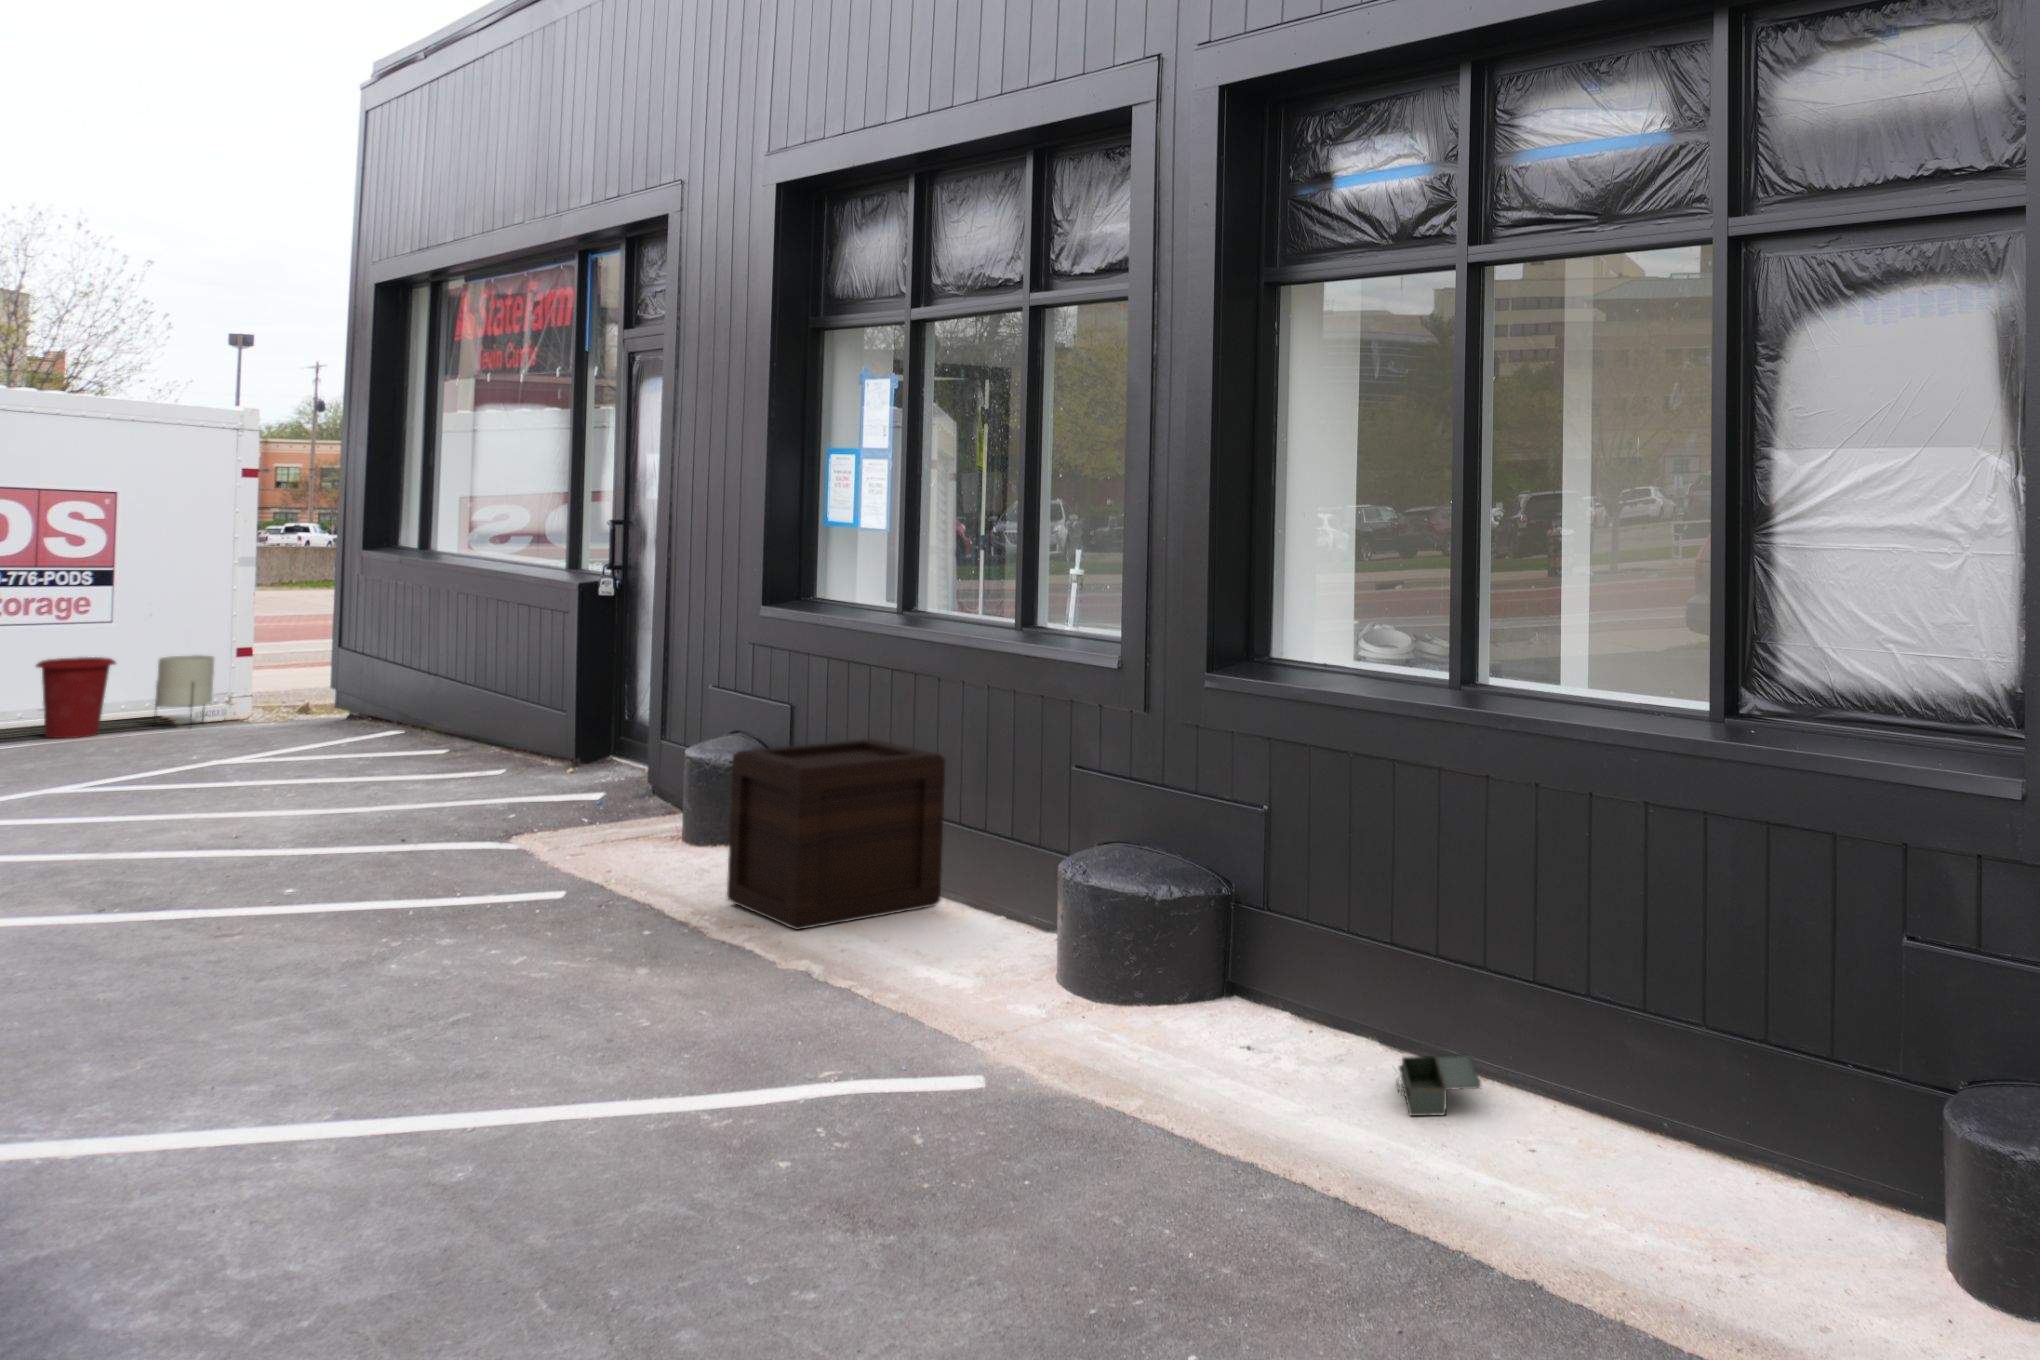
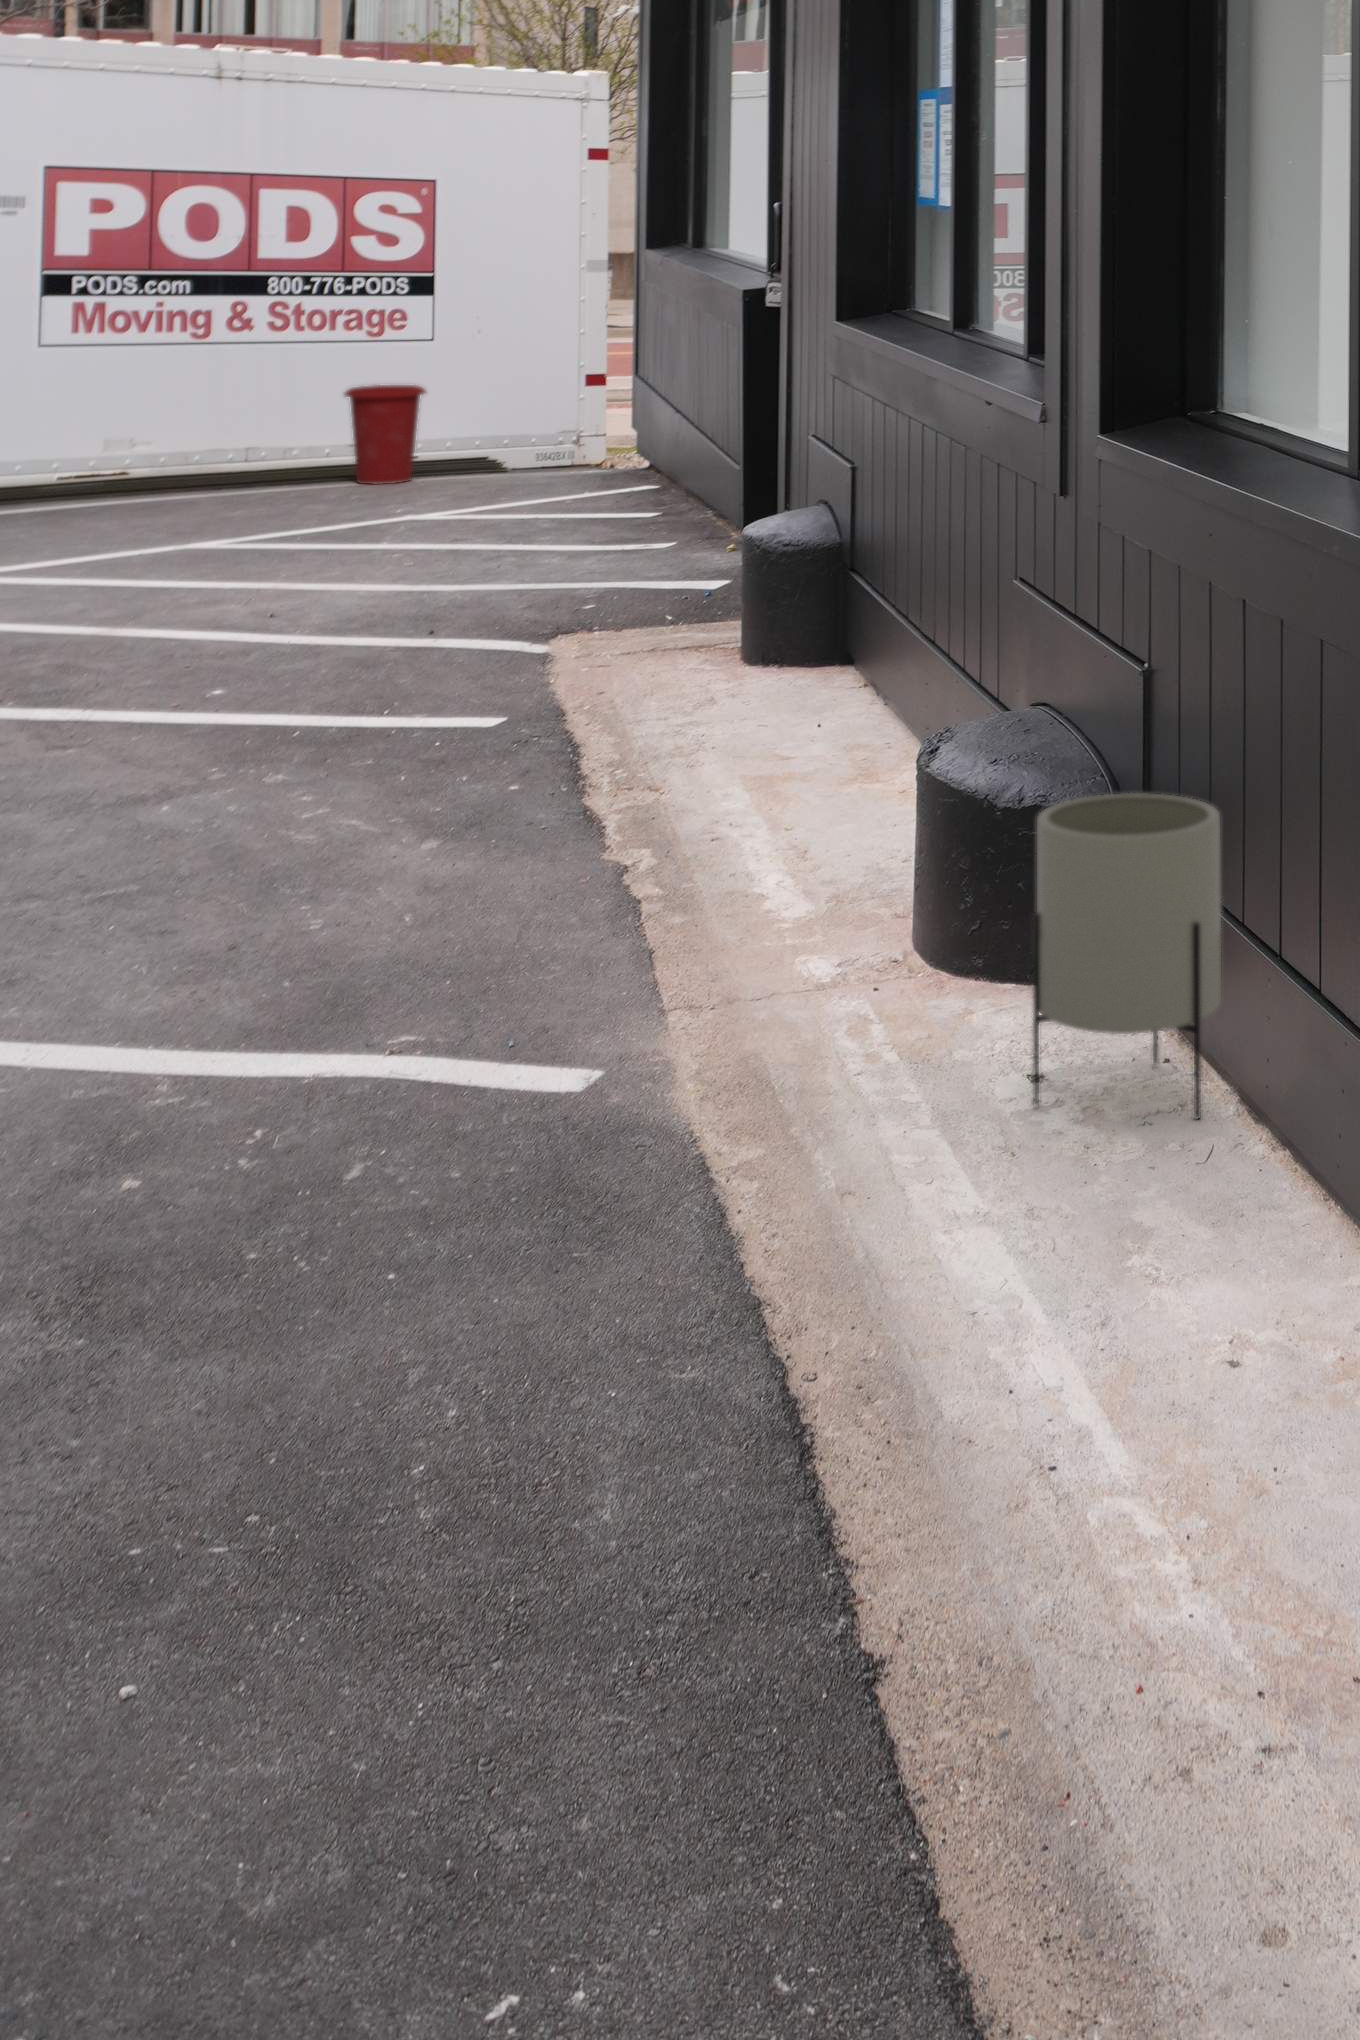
planter: present [154,655,214,717] -> present [1033,793,1221,1119]
wooden crate: present [727,739,945,930] -> none [715,528,972,808]
toolbox: present [1396,1053,1481,1116] -> none [1120,1136,1307,1255]

